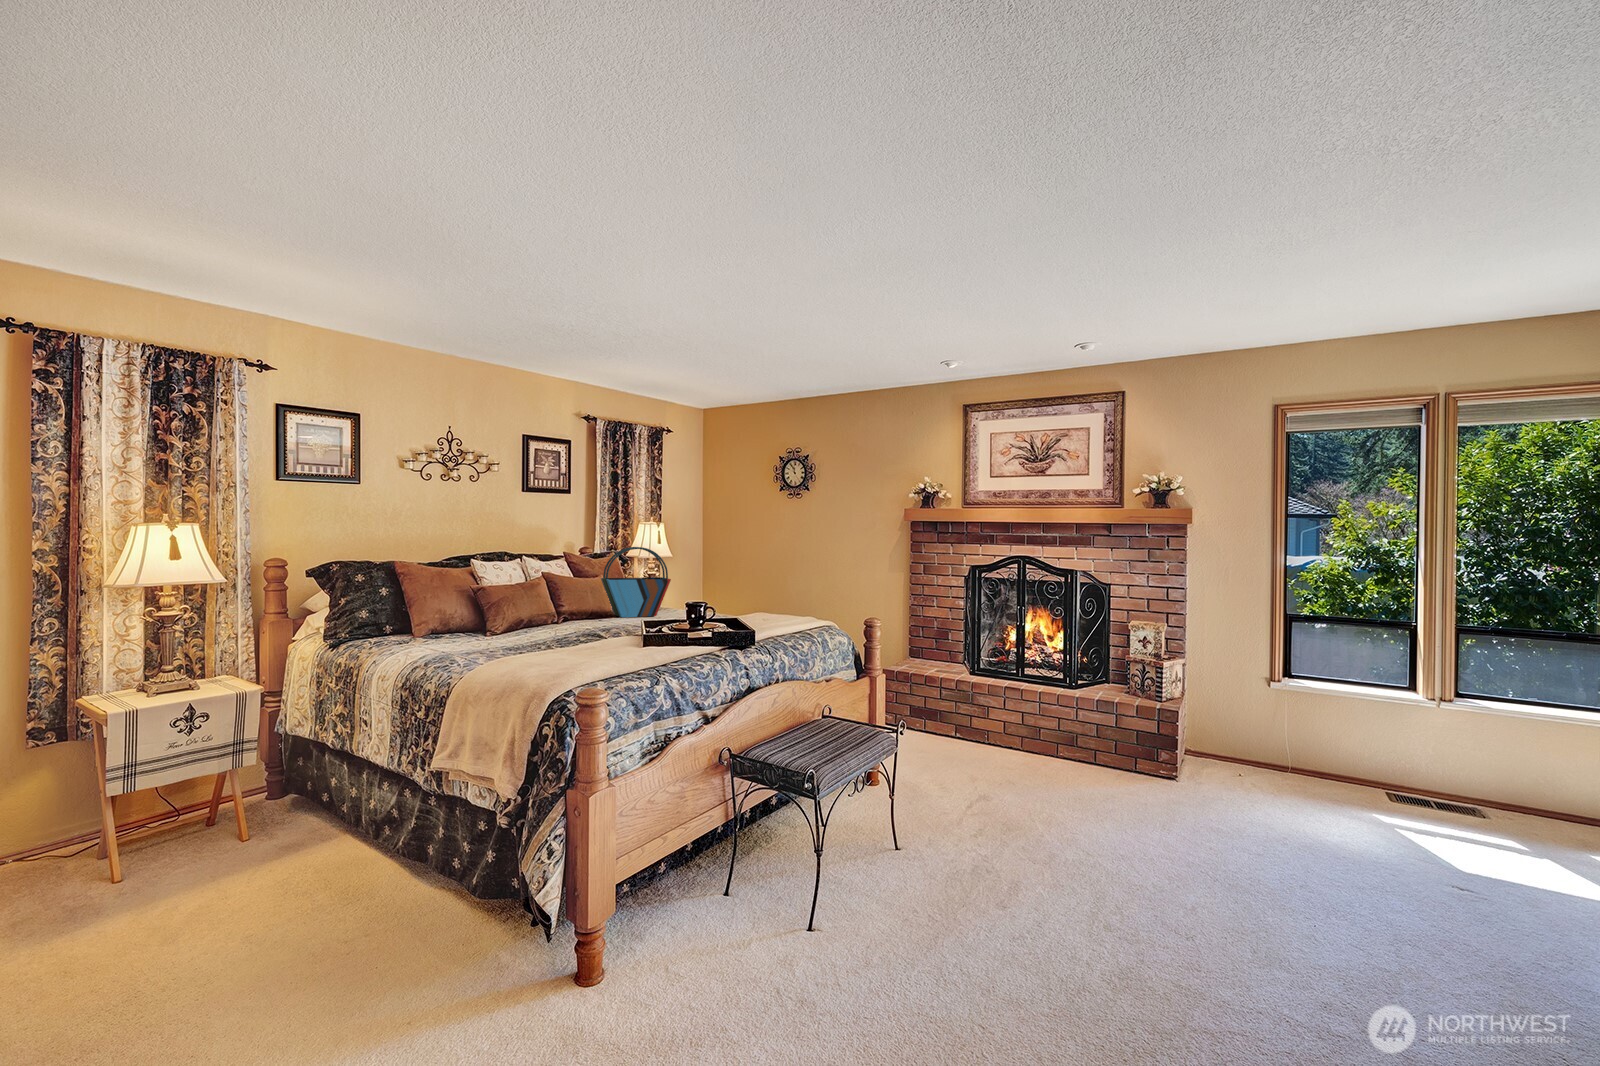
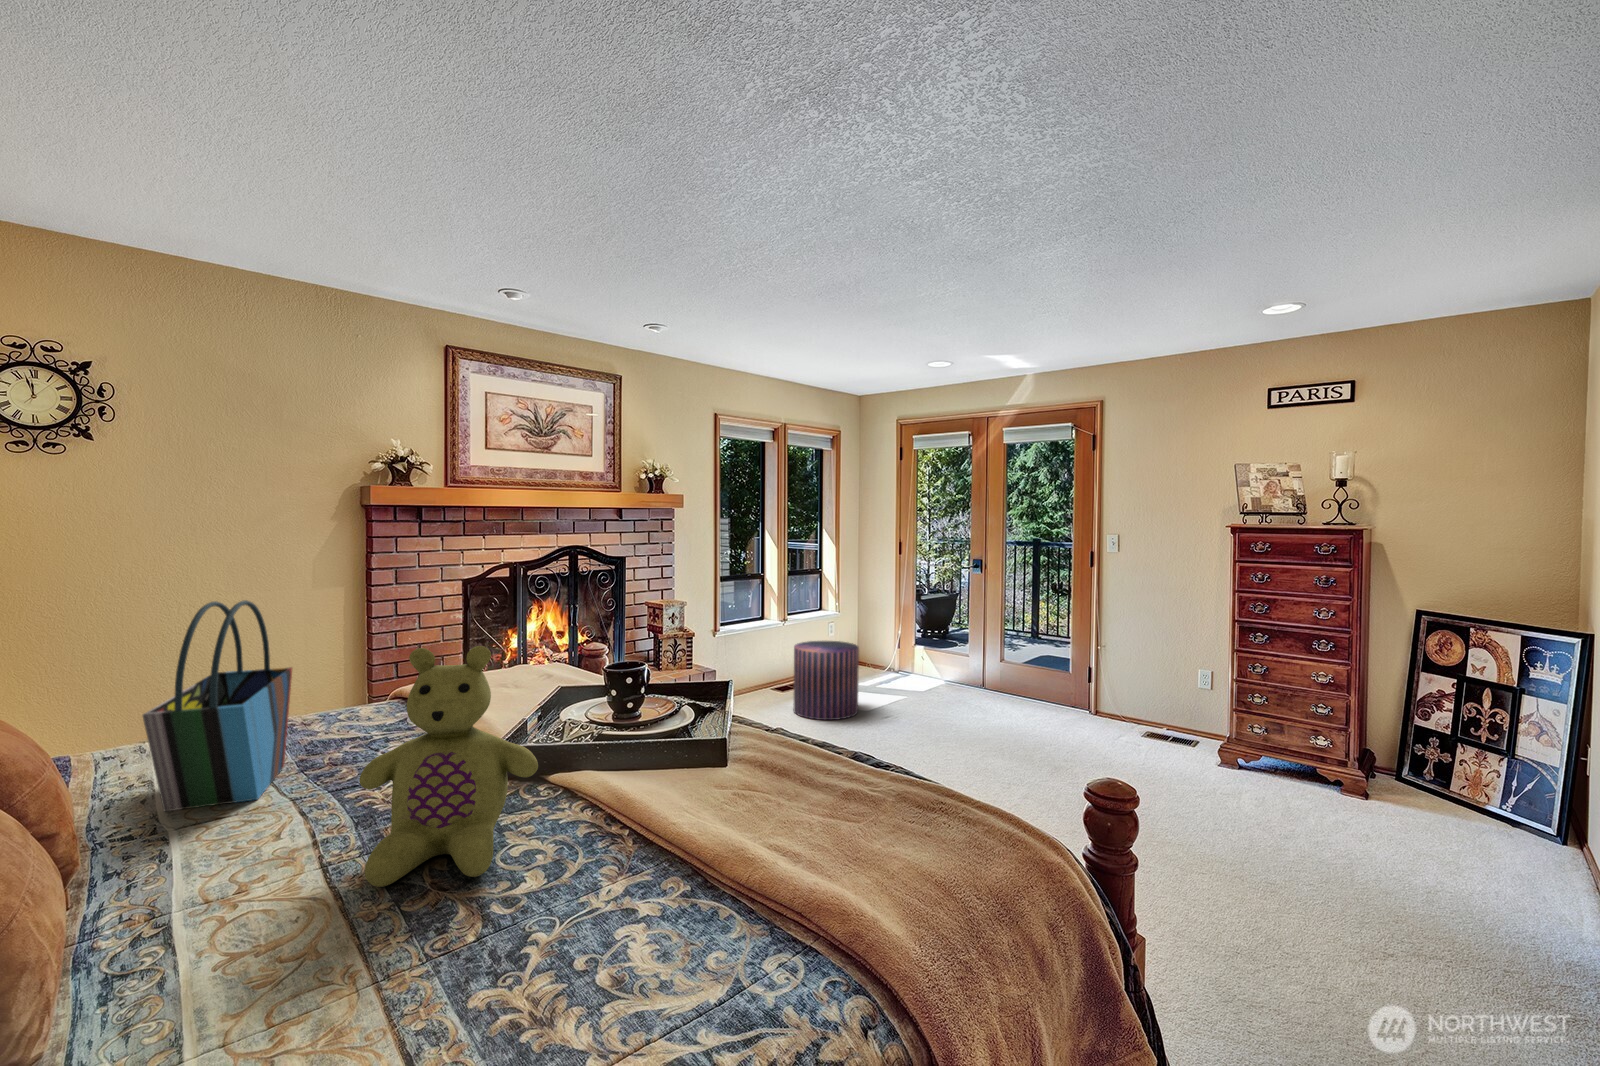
stuffed bear: none [536,558,585,631] -> present [359,646,538,887]
pouf: none [1305,720,1436,856] -> present [794,641,859,720]

